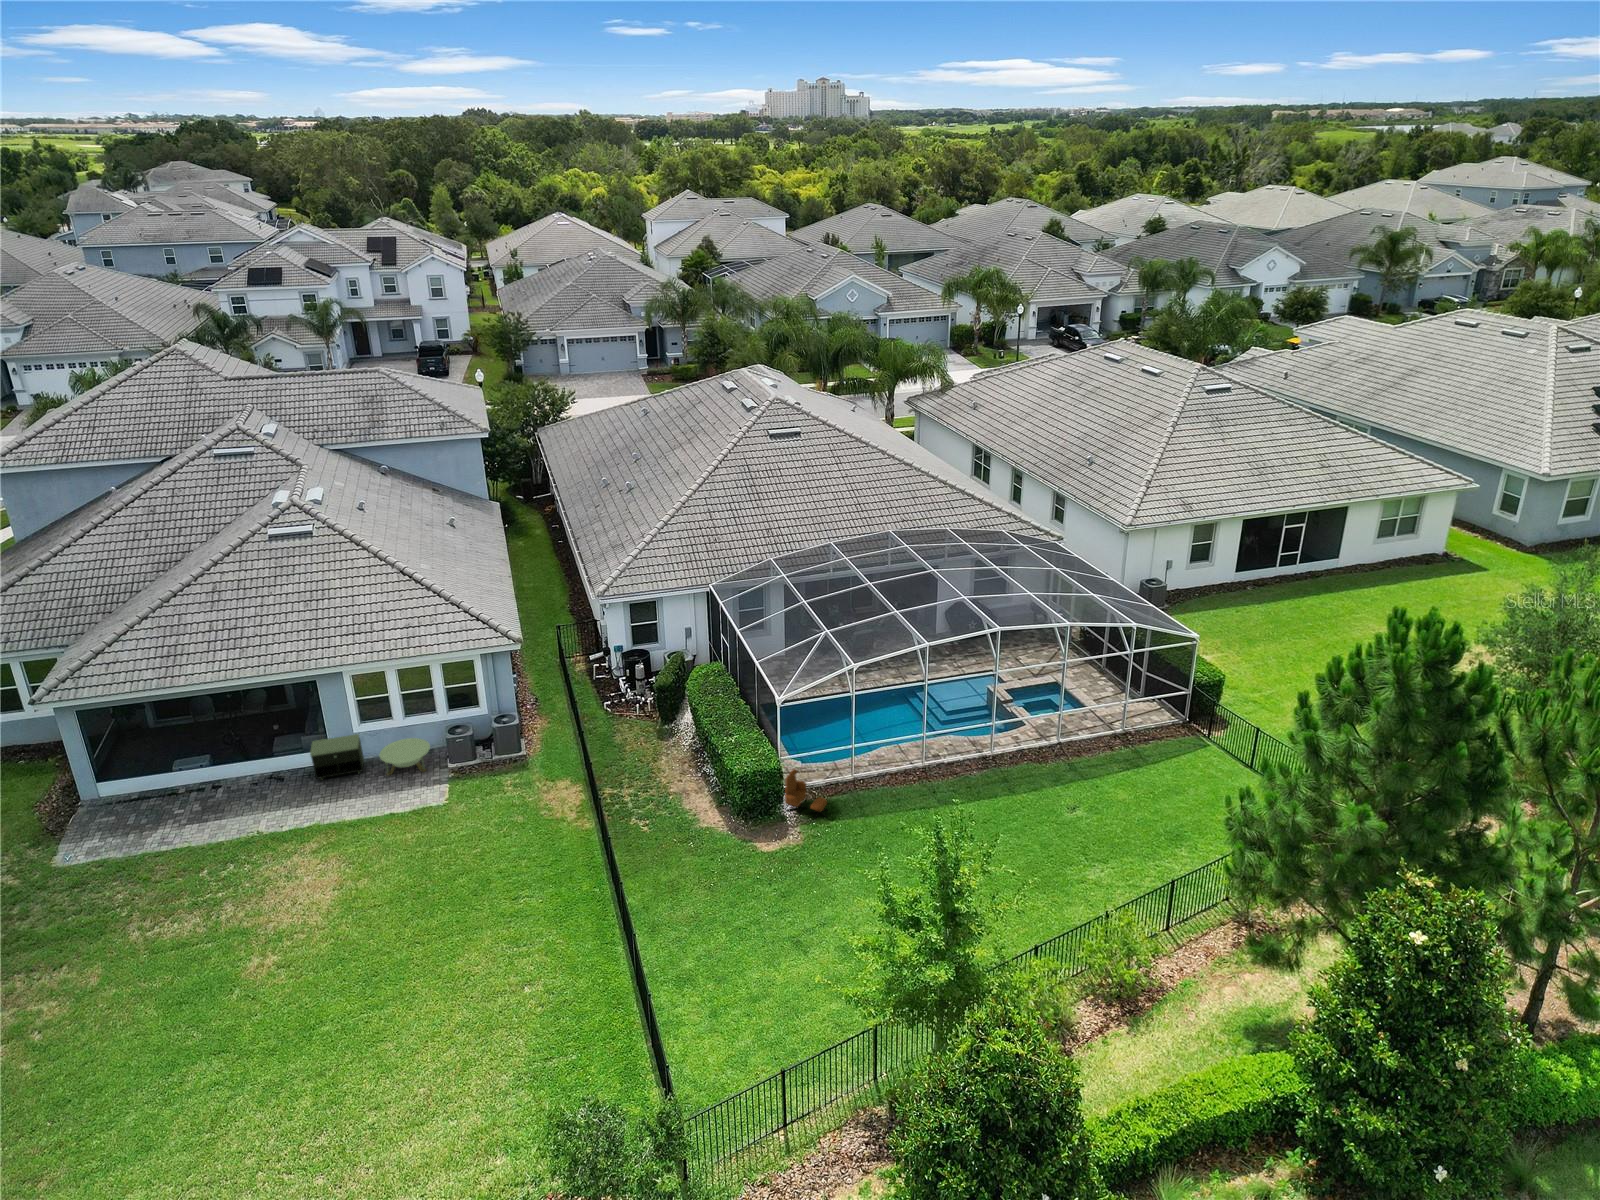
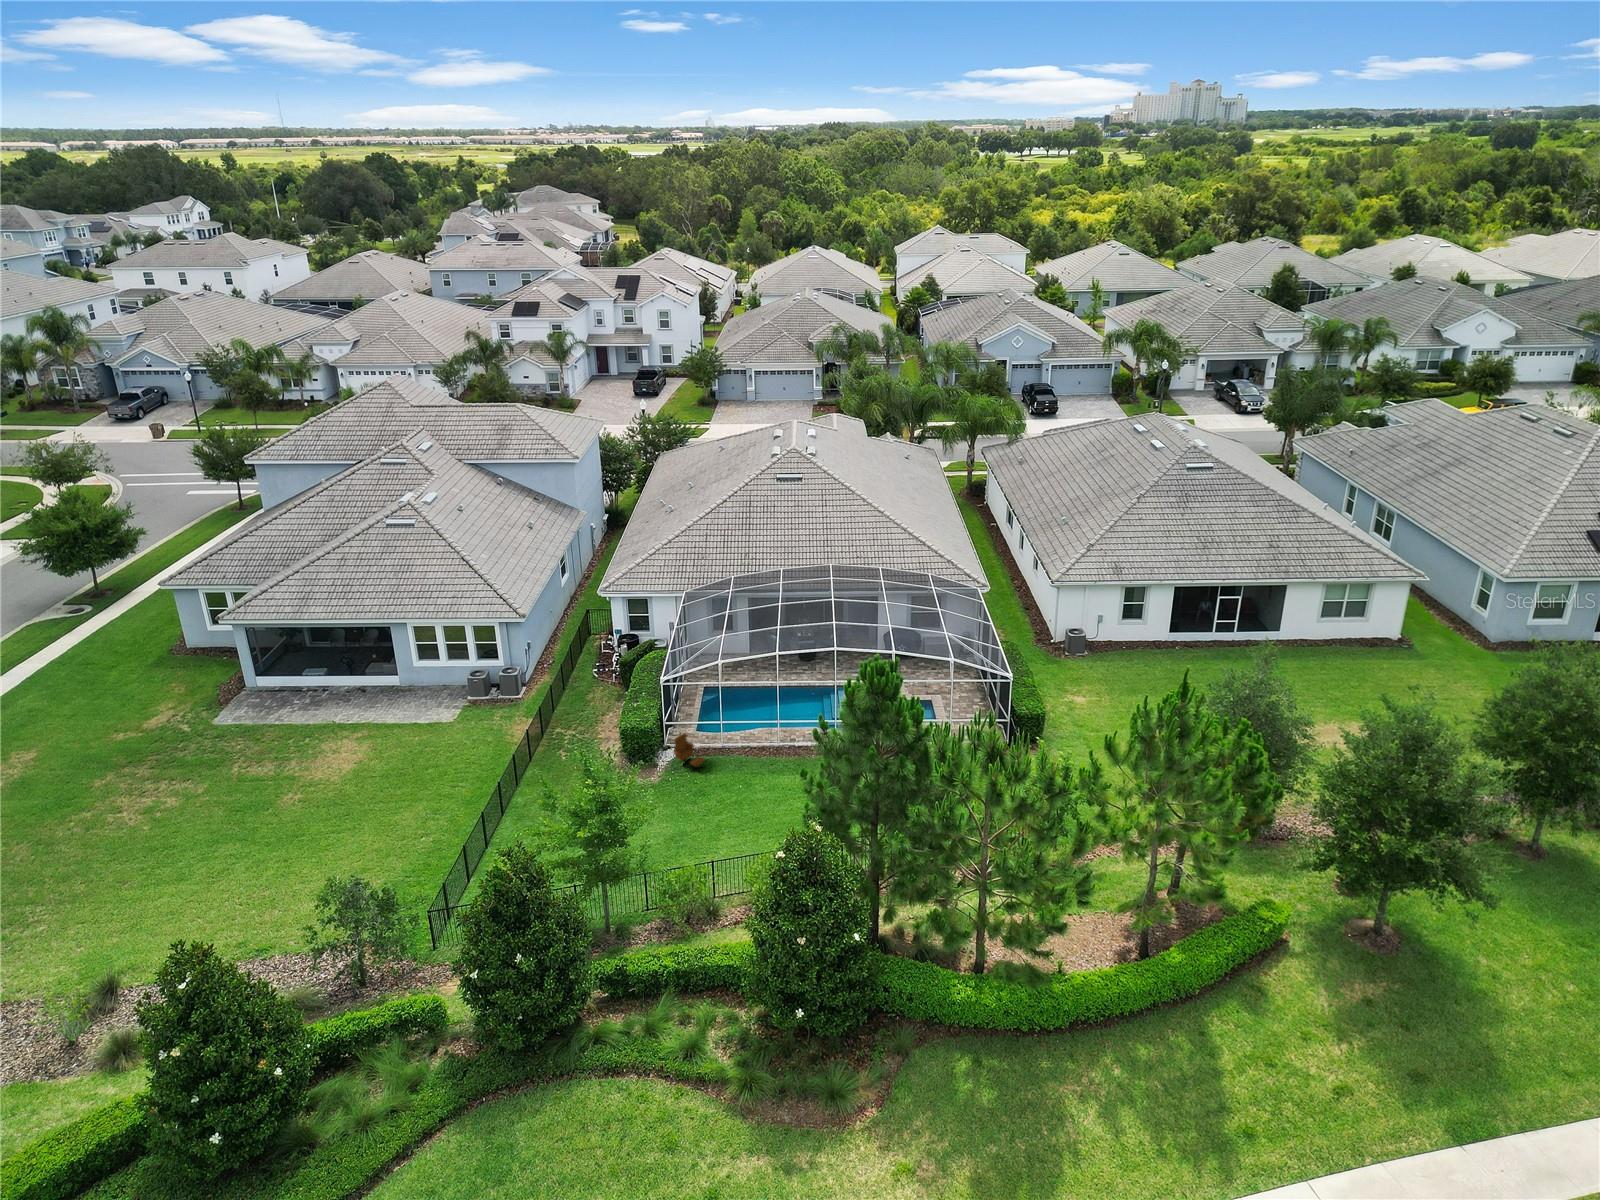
storage bench: present [310,734,364,779] -> none [383,667,423,695]
round table: present [379,738,430,775] -> none [428,675,463,700]

